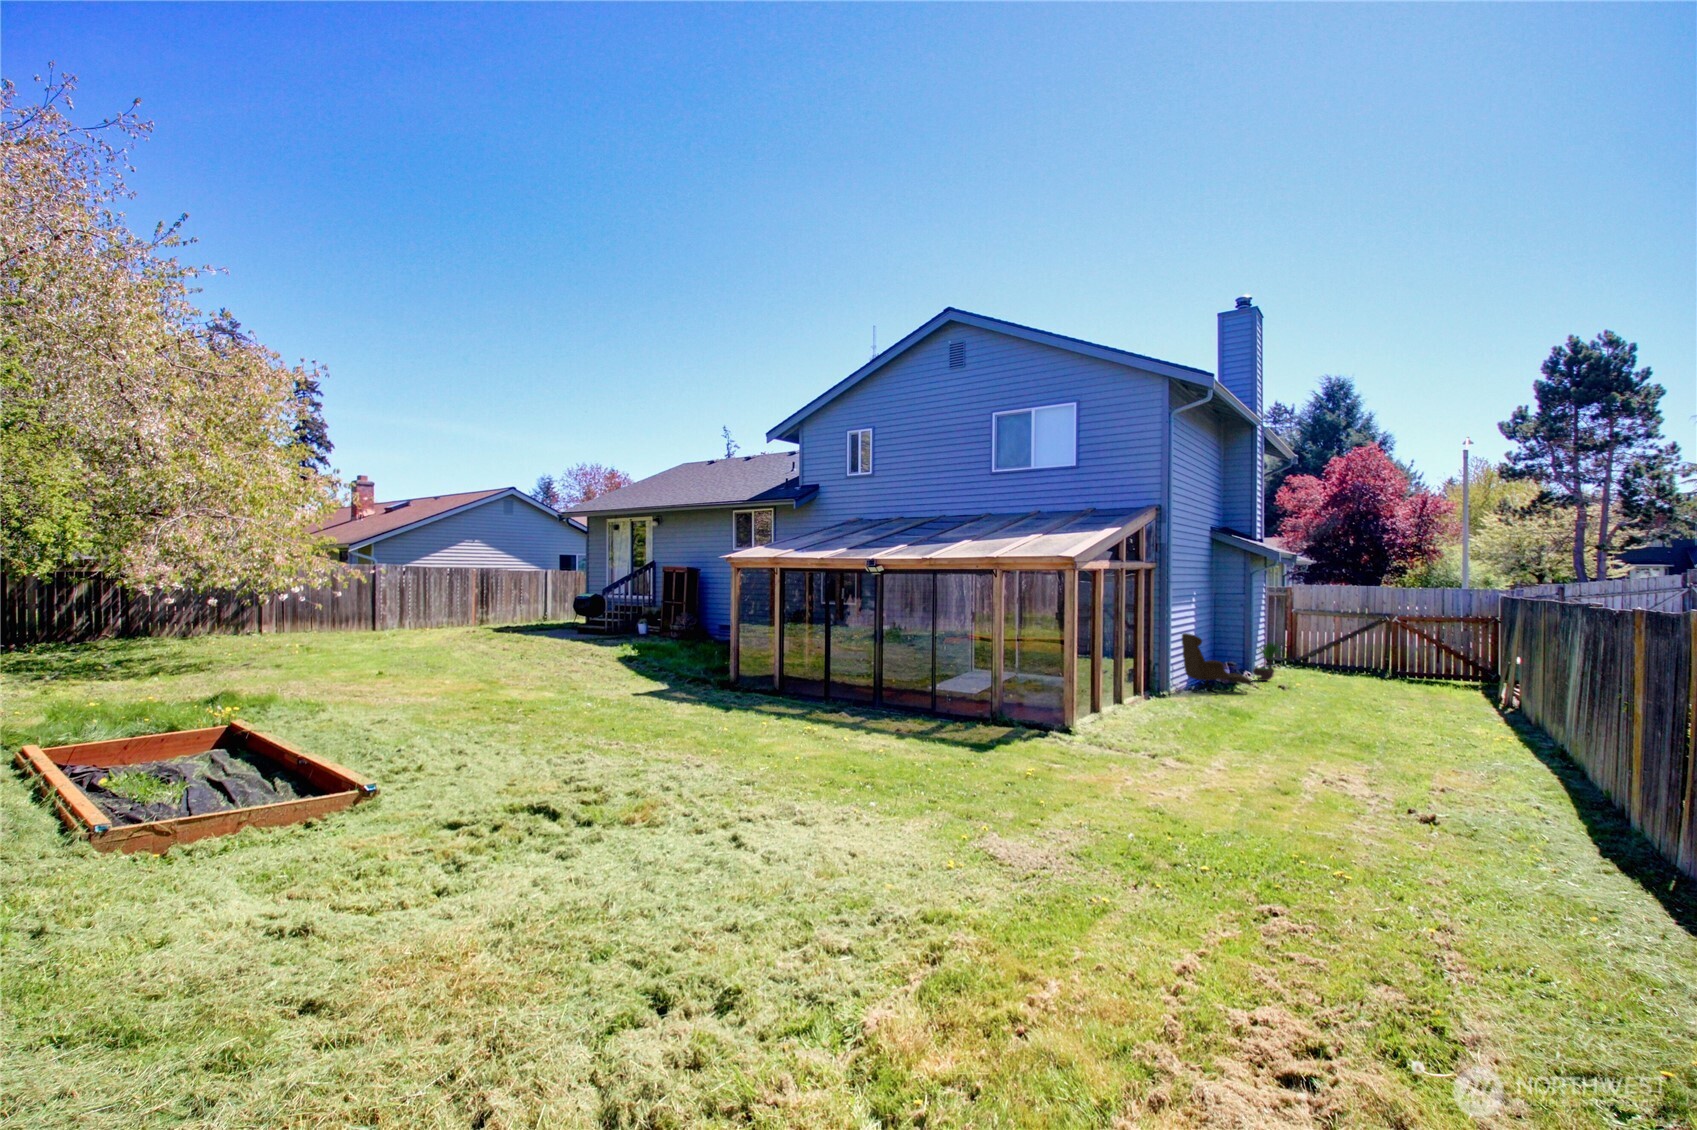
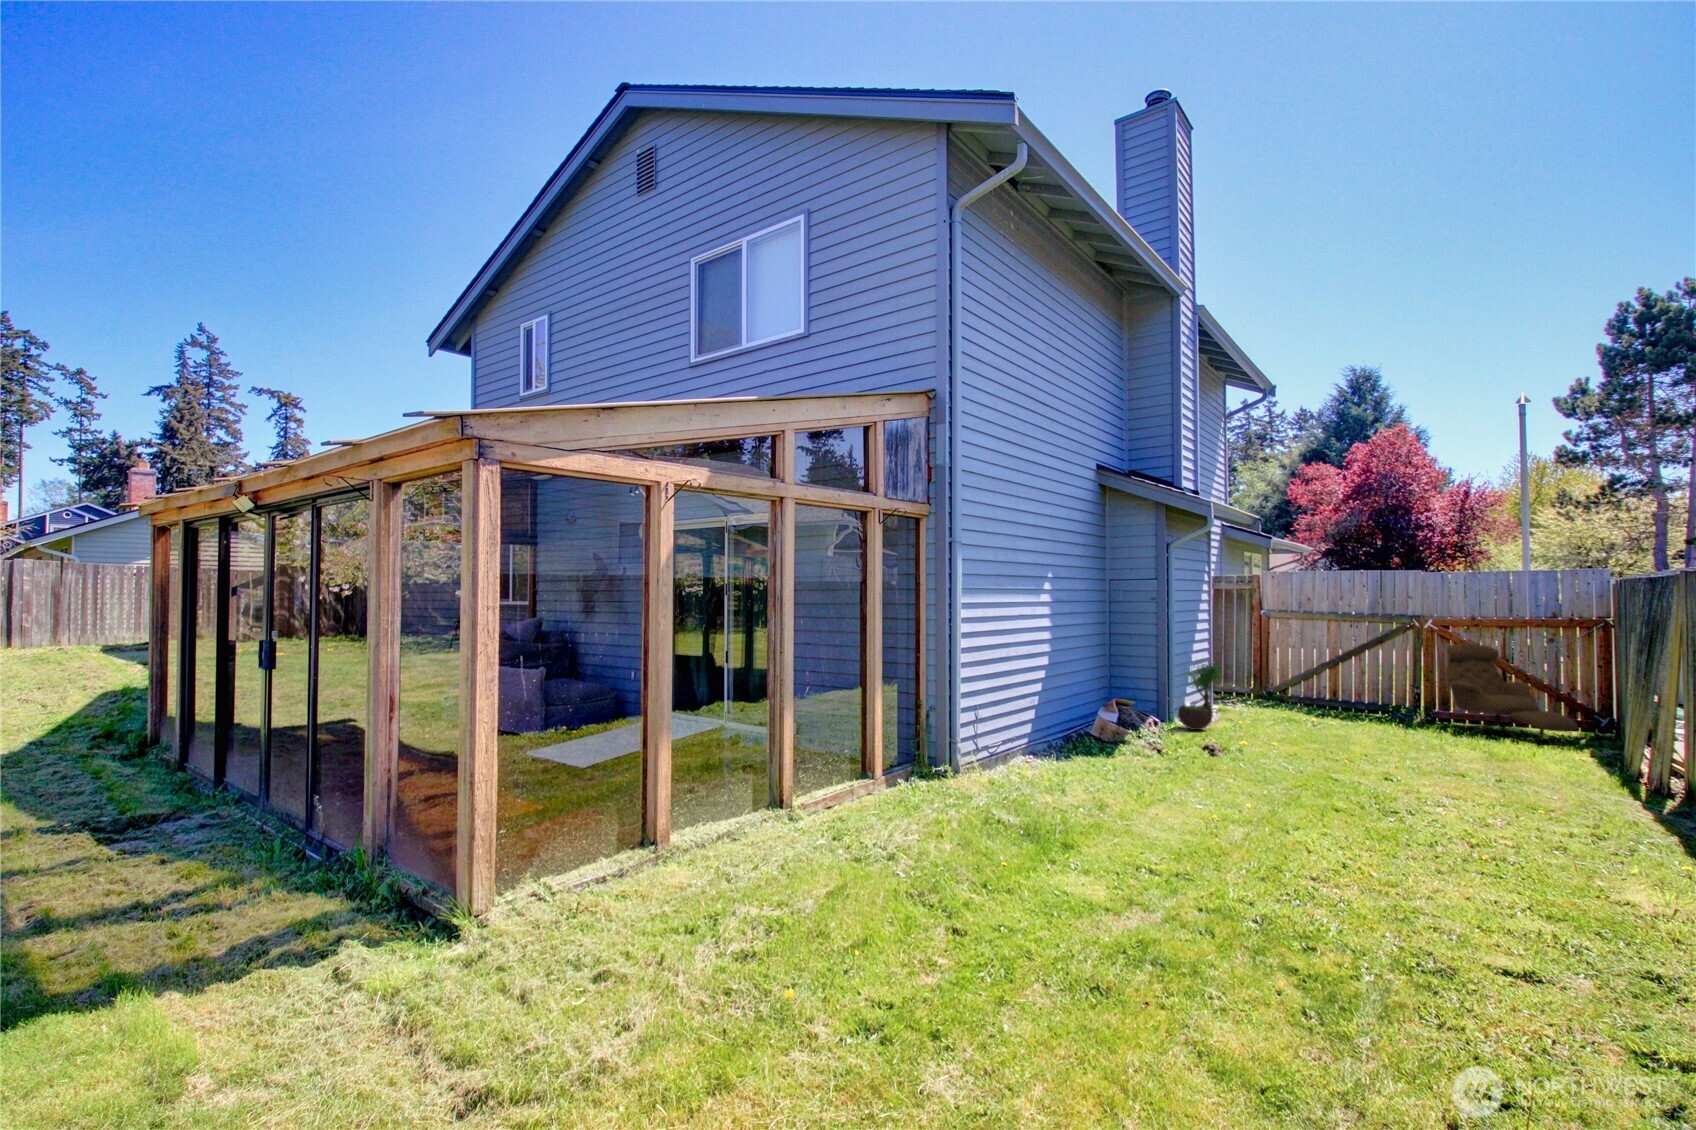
lounge chair: present [1182,633,1252,694] -> present [1447,644,1578,745]

